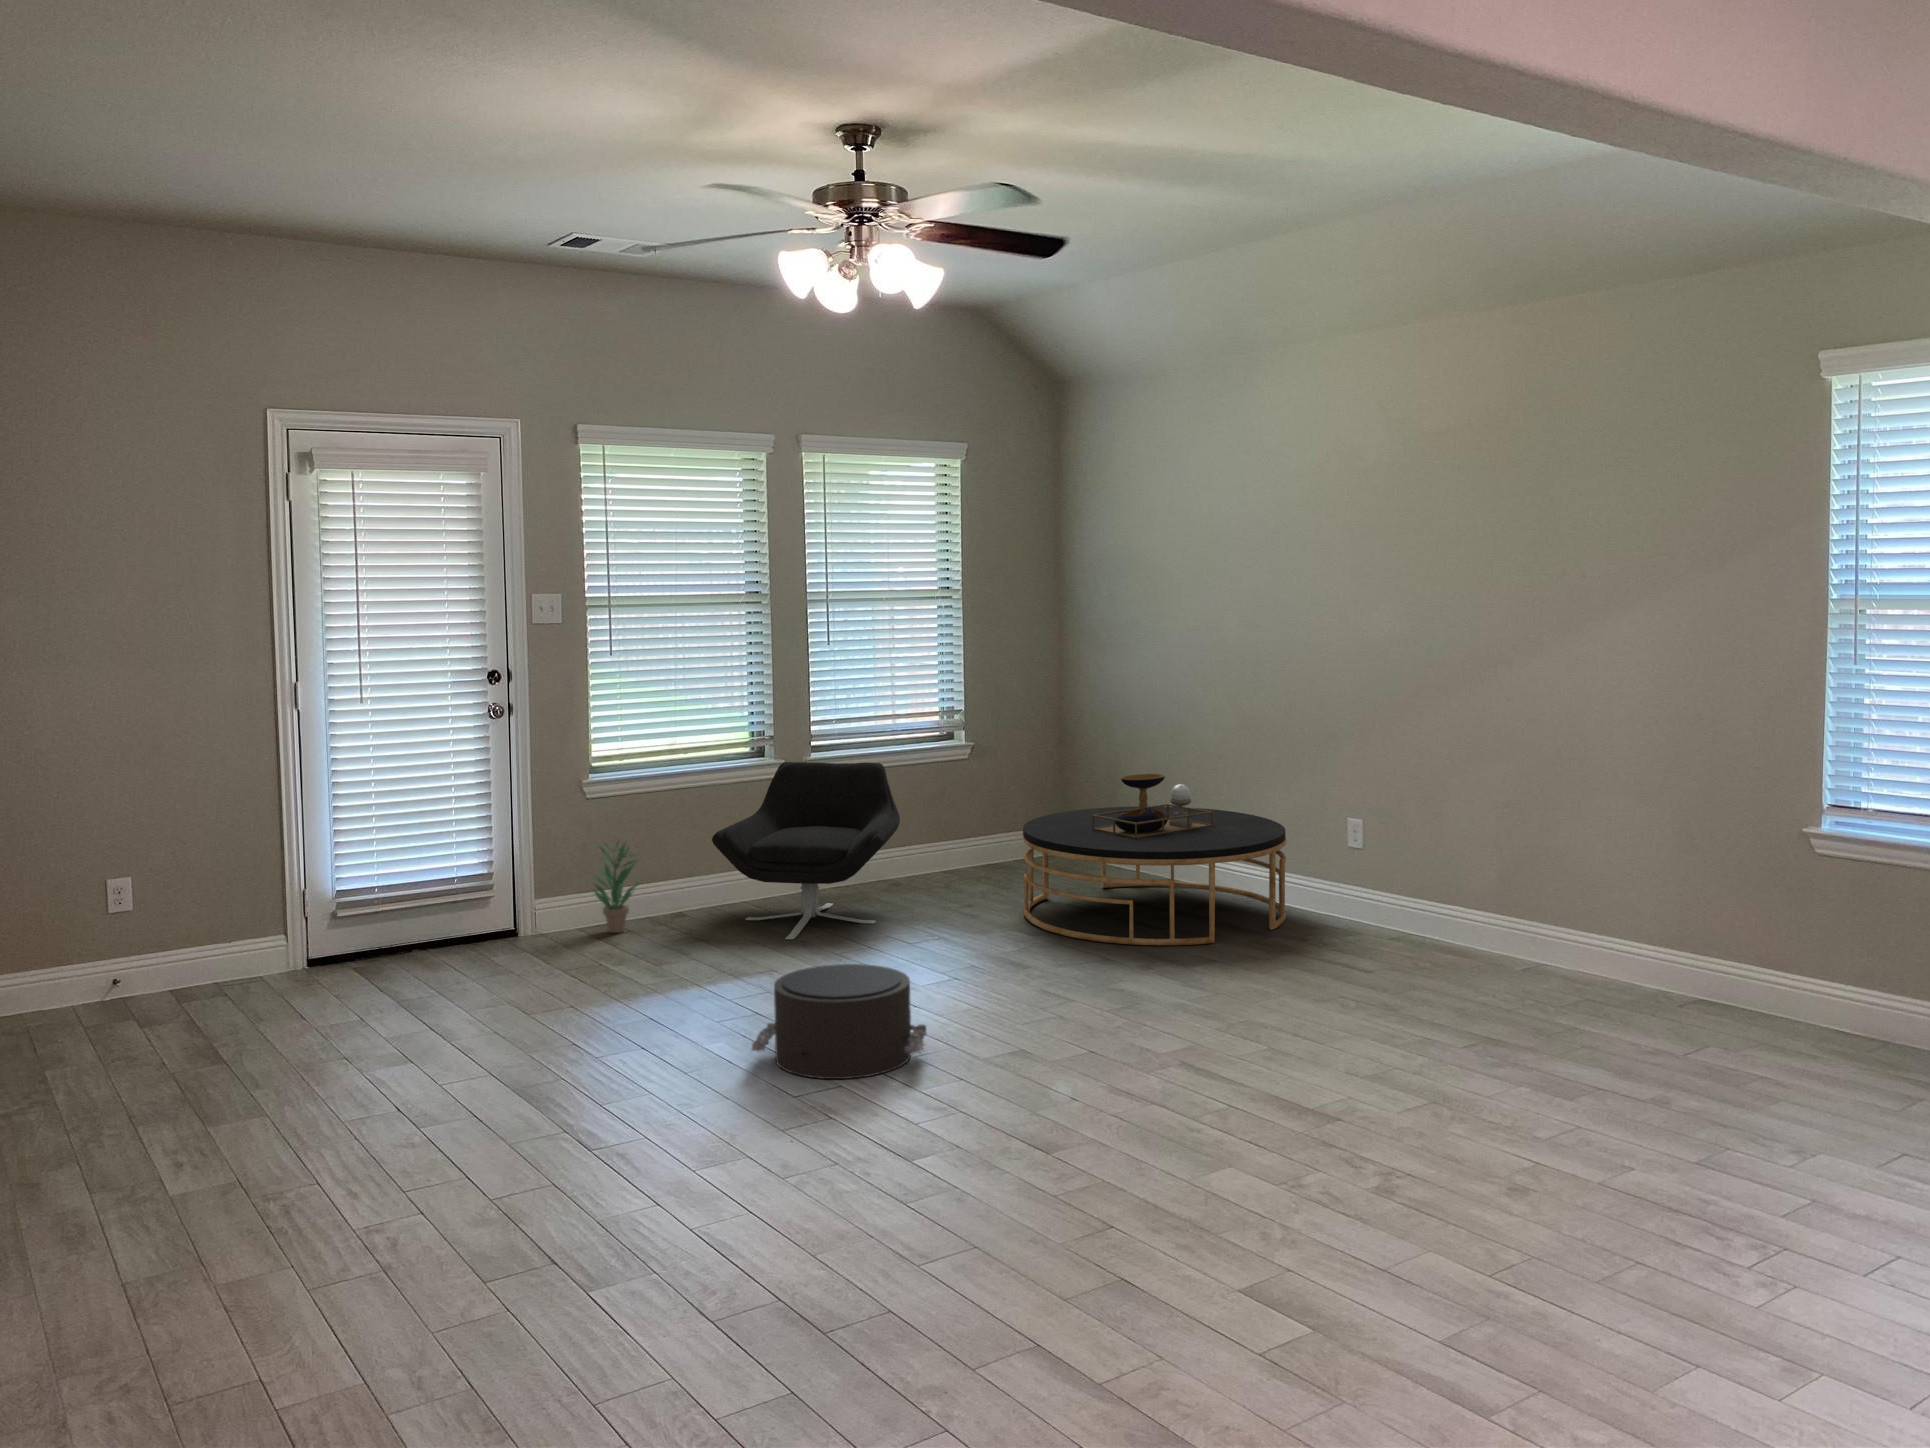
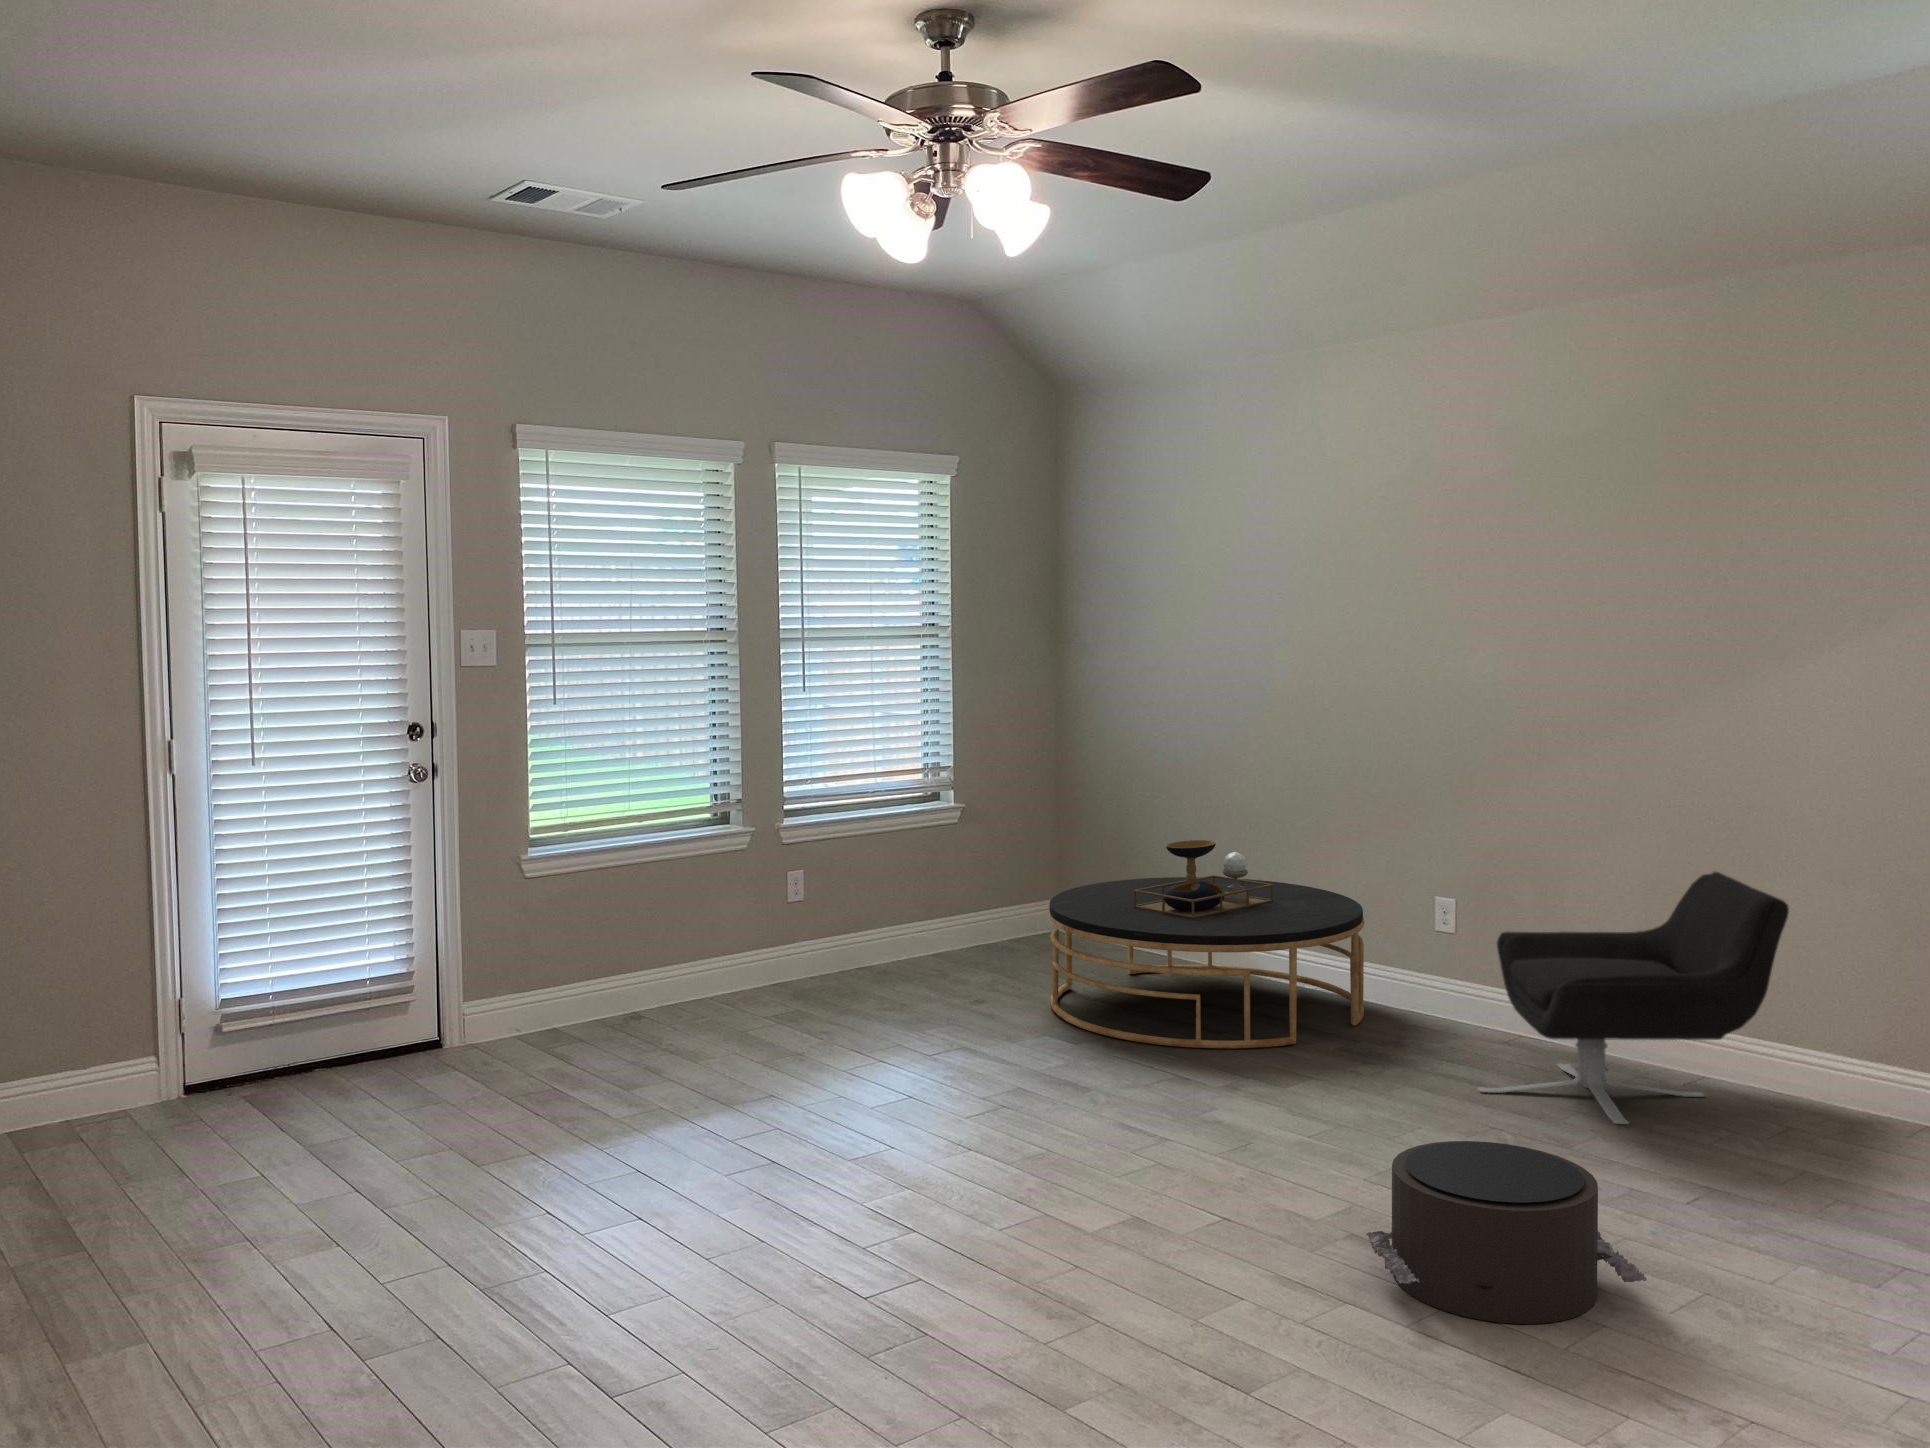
lounge chair: present [712,762,900,939] -> present [1479,872,1789,1124]
potted plant: present [593,842,638,933] -> none [529,925,596,1043]
pouf: present [752,964,926,1079] -> present [1366,1141,1647,1324]

